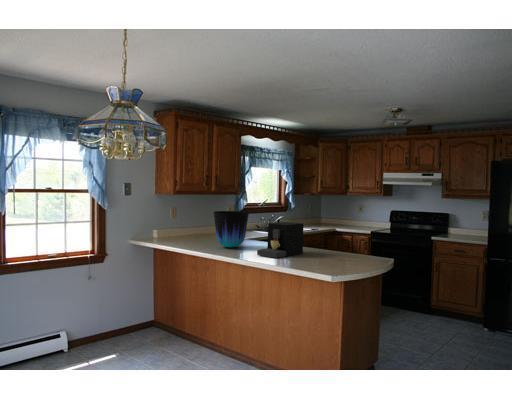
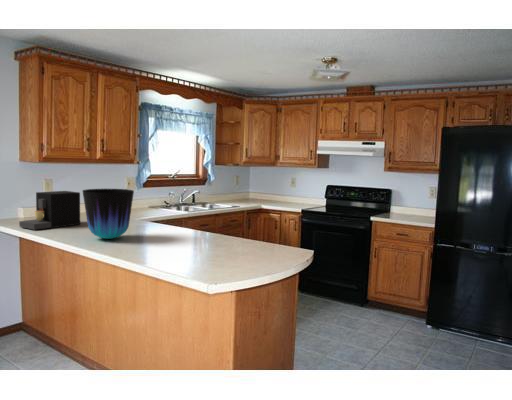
coffee maker: present [257,222,303,258] -> present [19,191,80,230]

